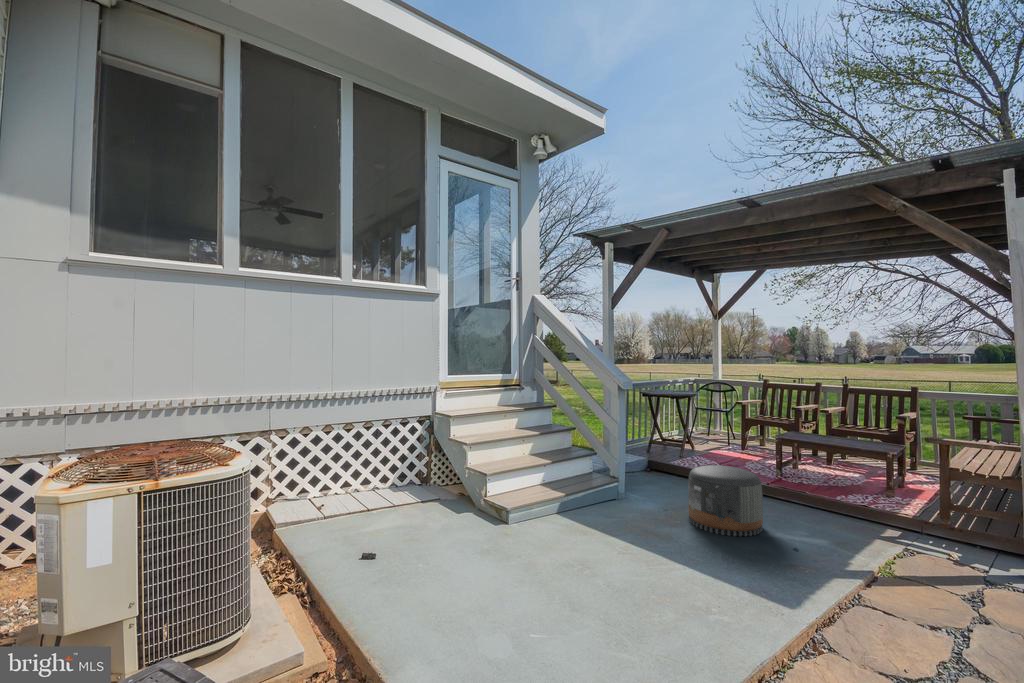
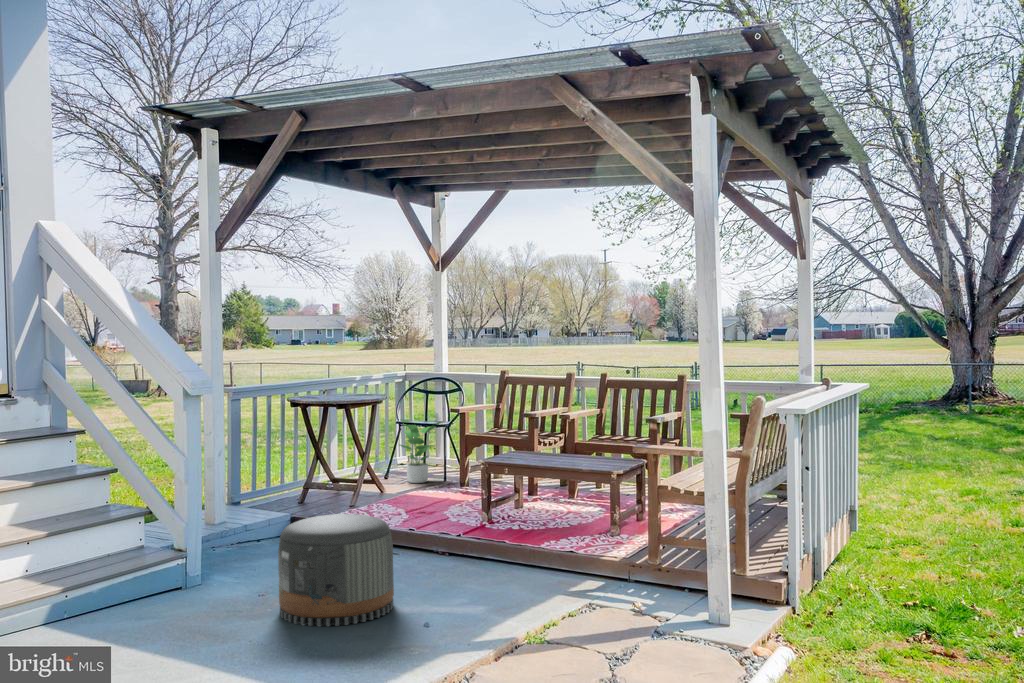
potted plant: none [696,406,724,444] -> present [400,419,441,483]

